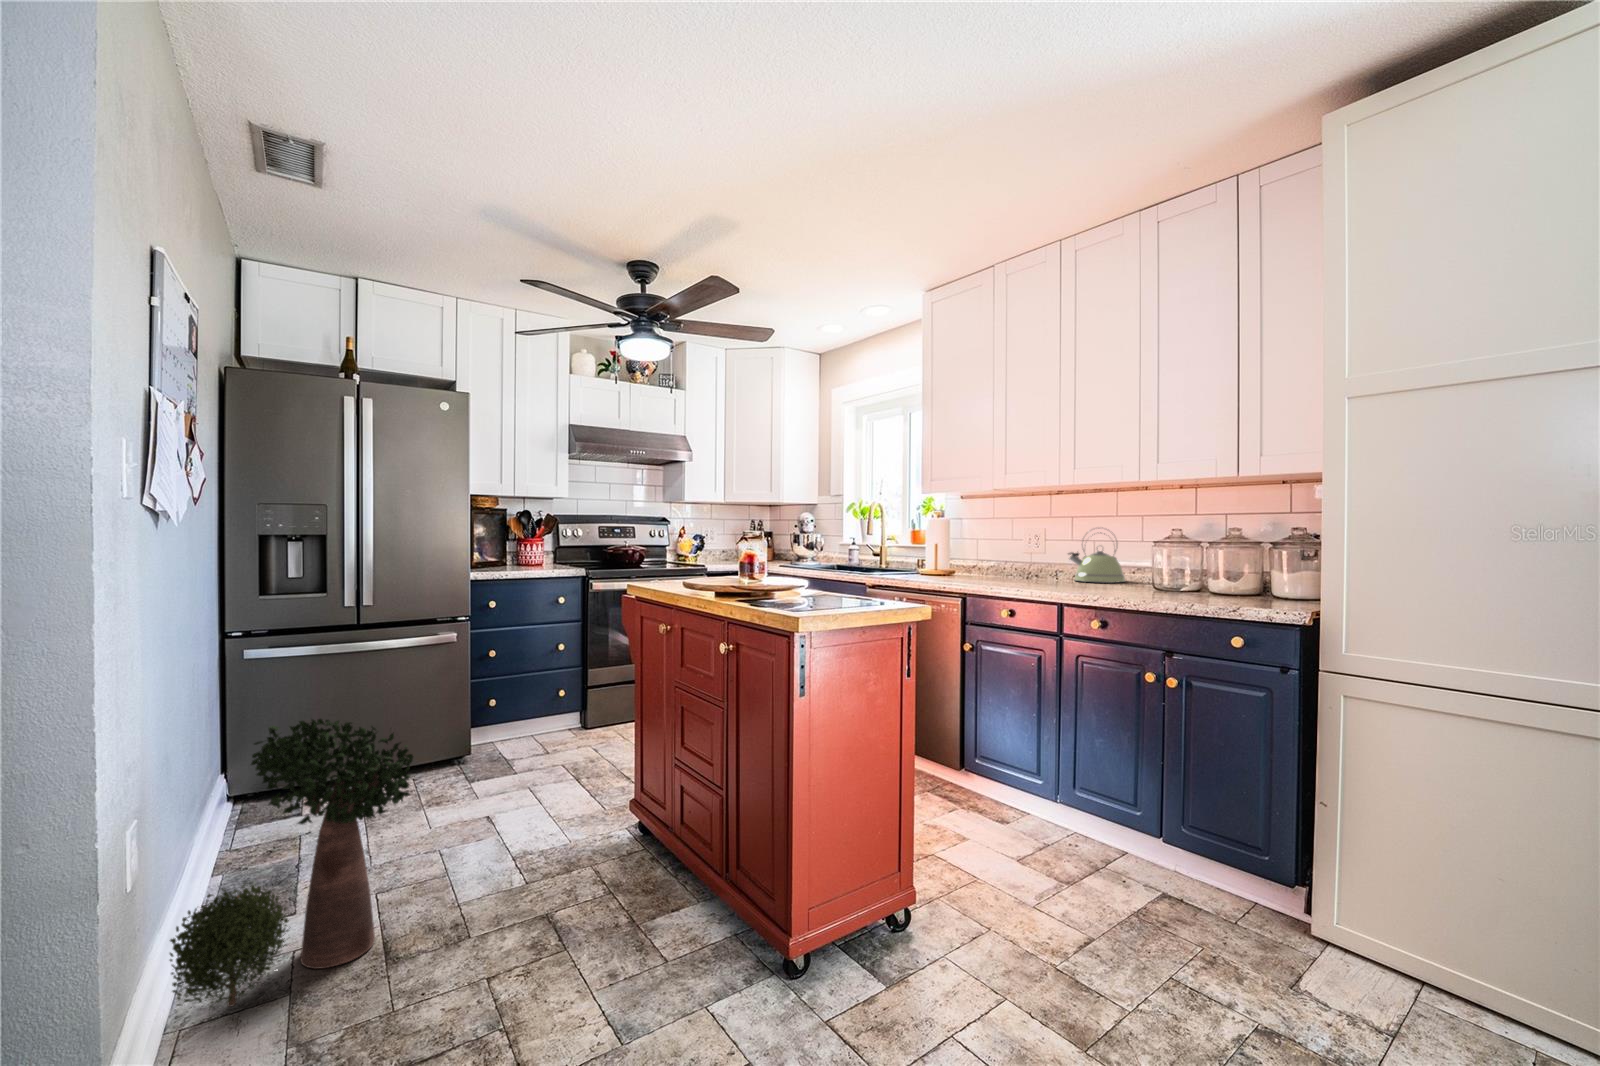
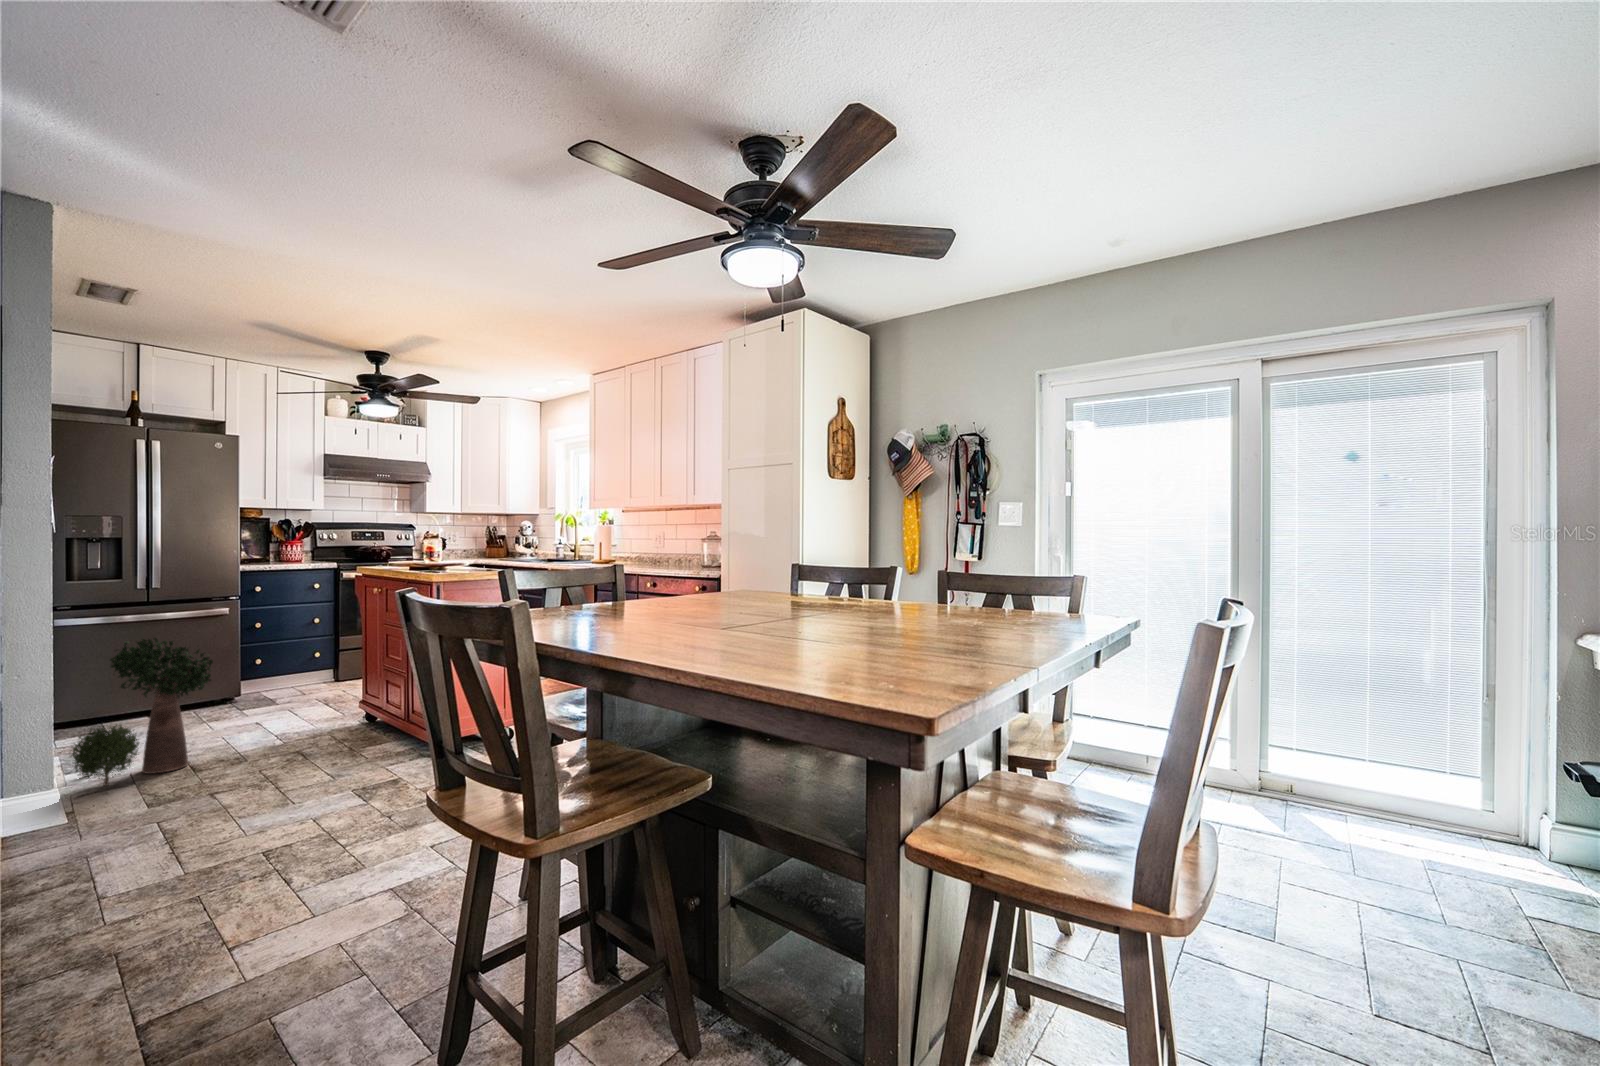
kettle: present [1068,532,1125,583] -> none [668,531,700,564]

